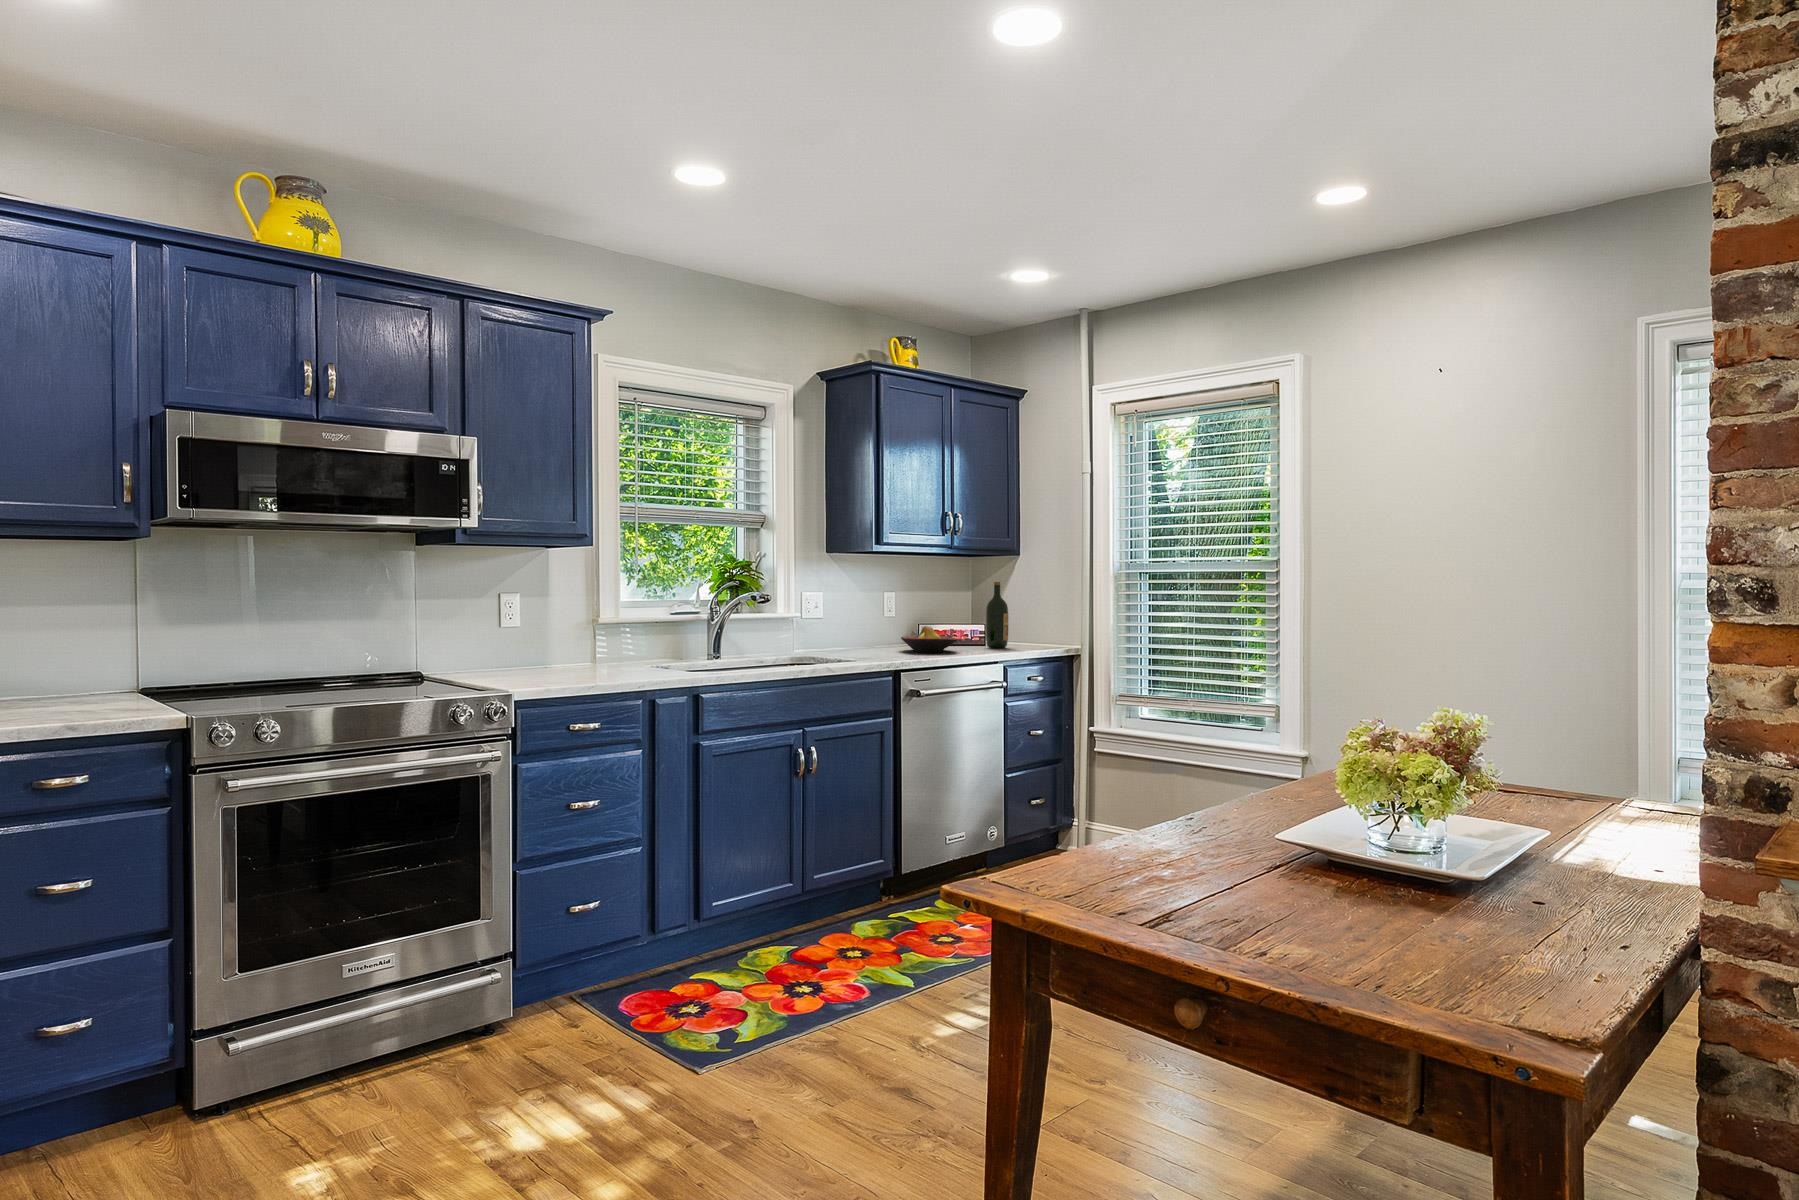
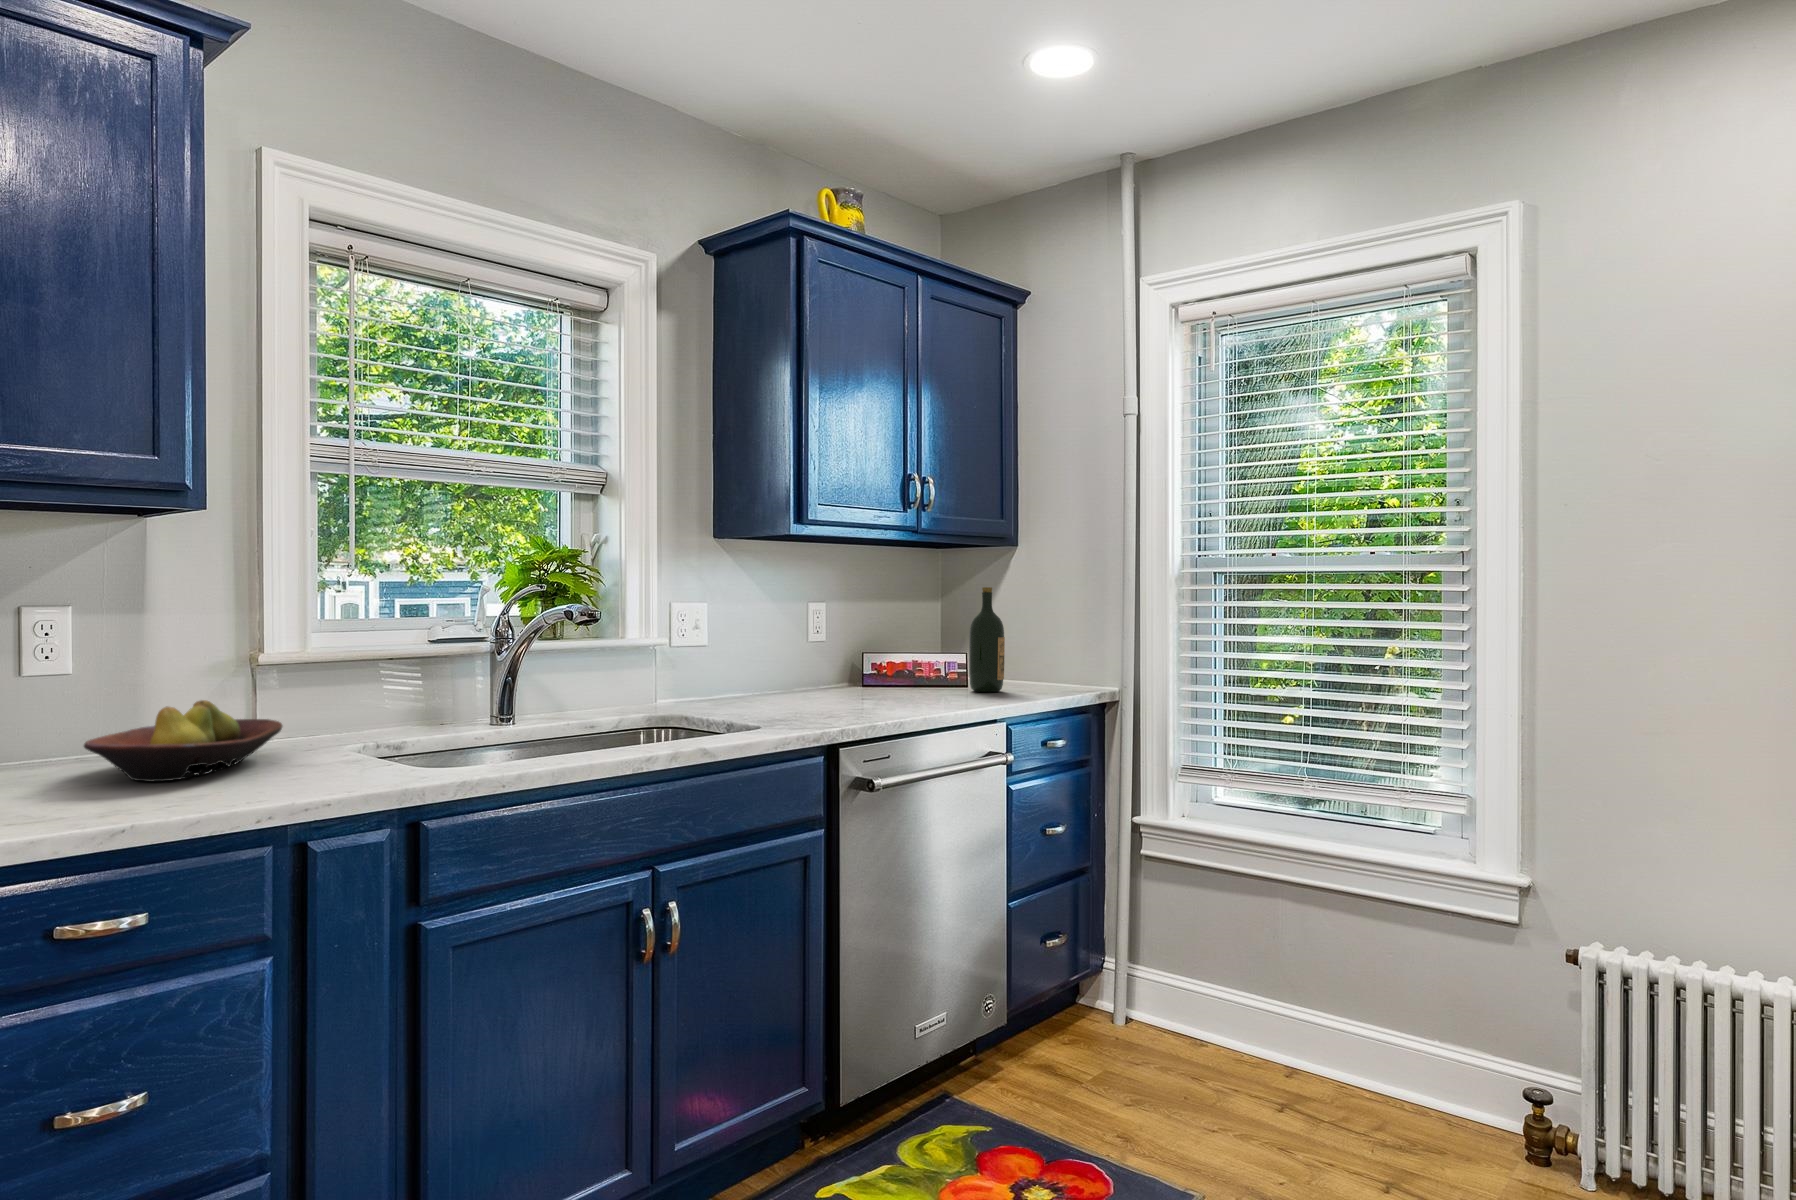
fruit bowl: present [901,626,957,653] -> present [84,700,282,782]

